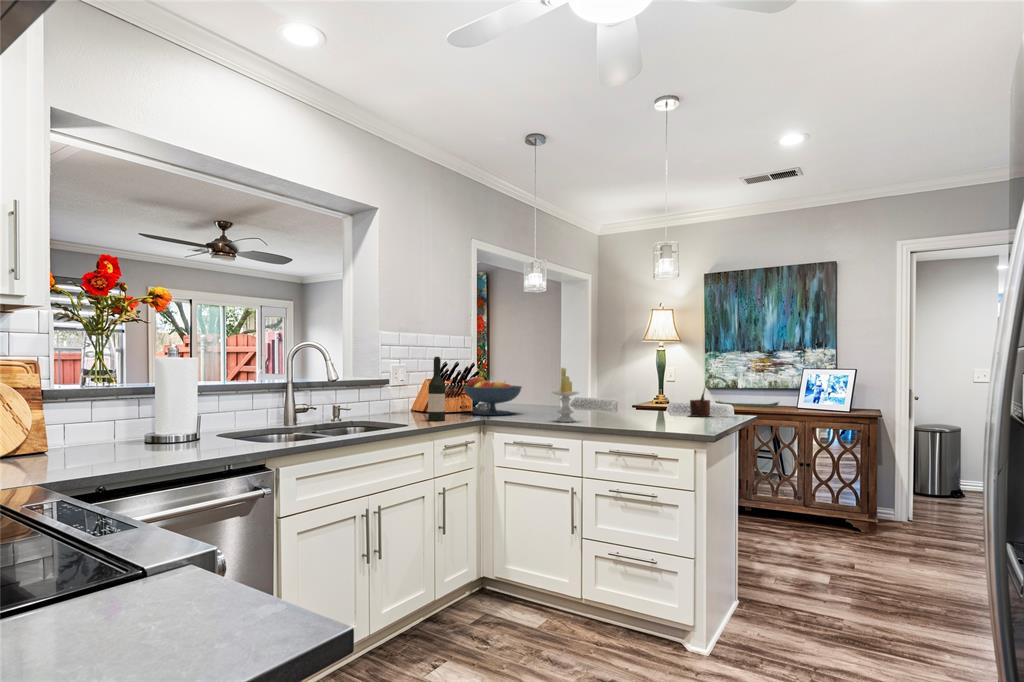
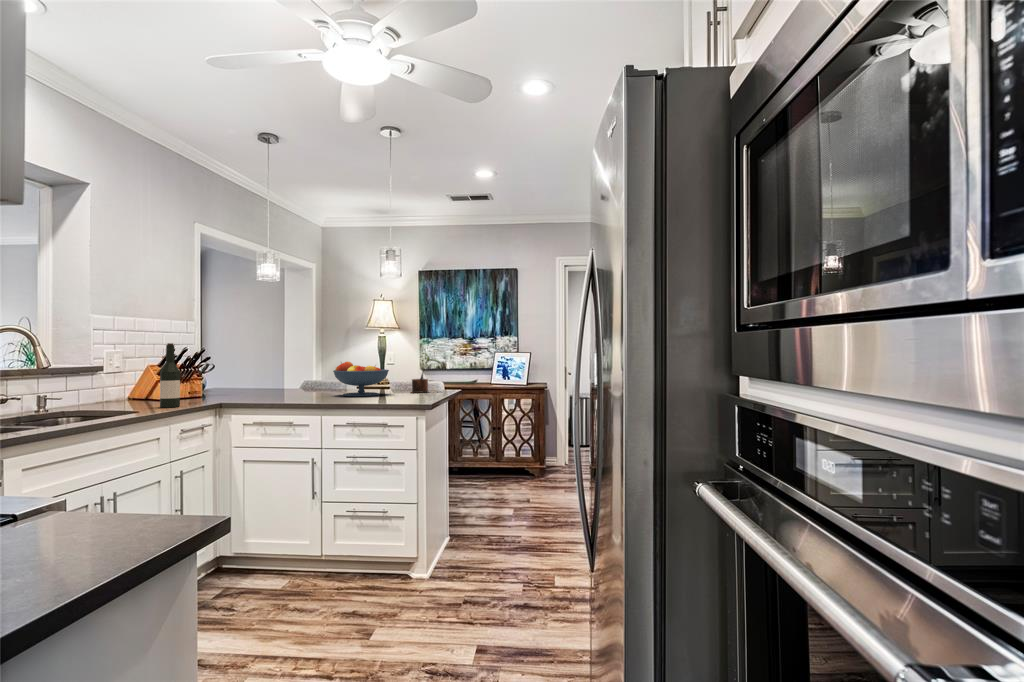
candle: present [552,368,579,422] -> none [293,353,319,402]
fruit bowl: present [463,377,522,415] -> present [333,362,389,396]

